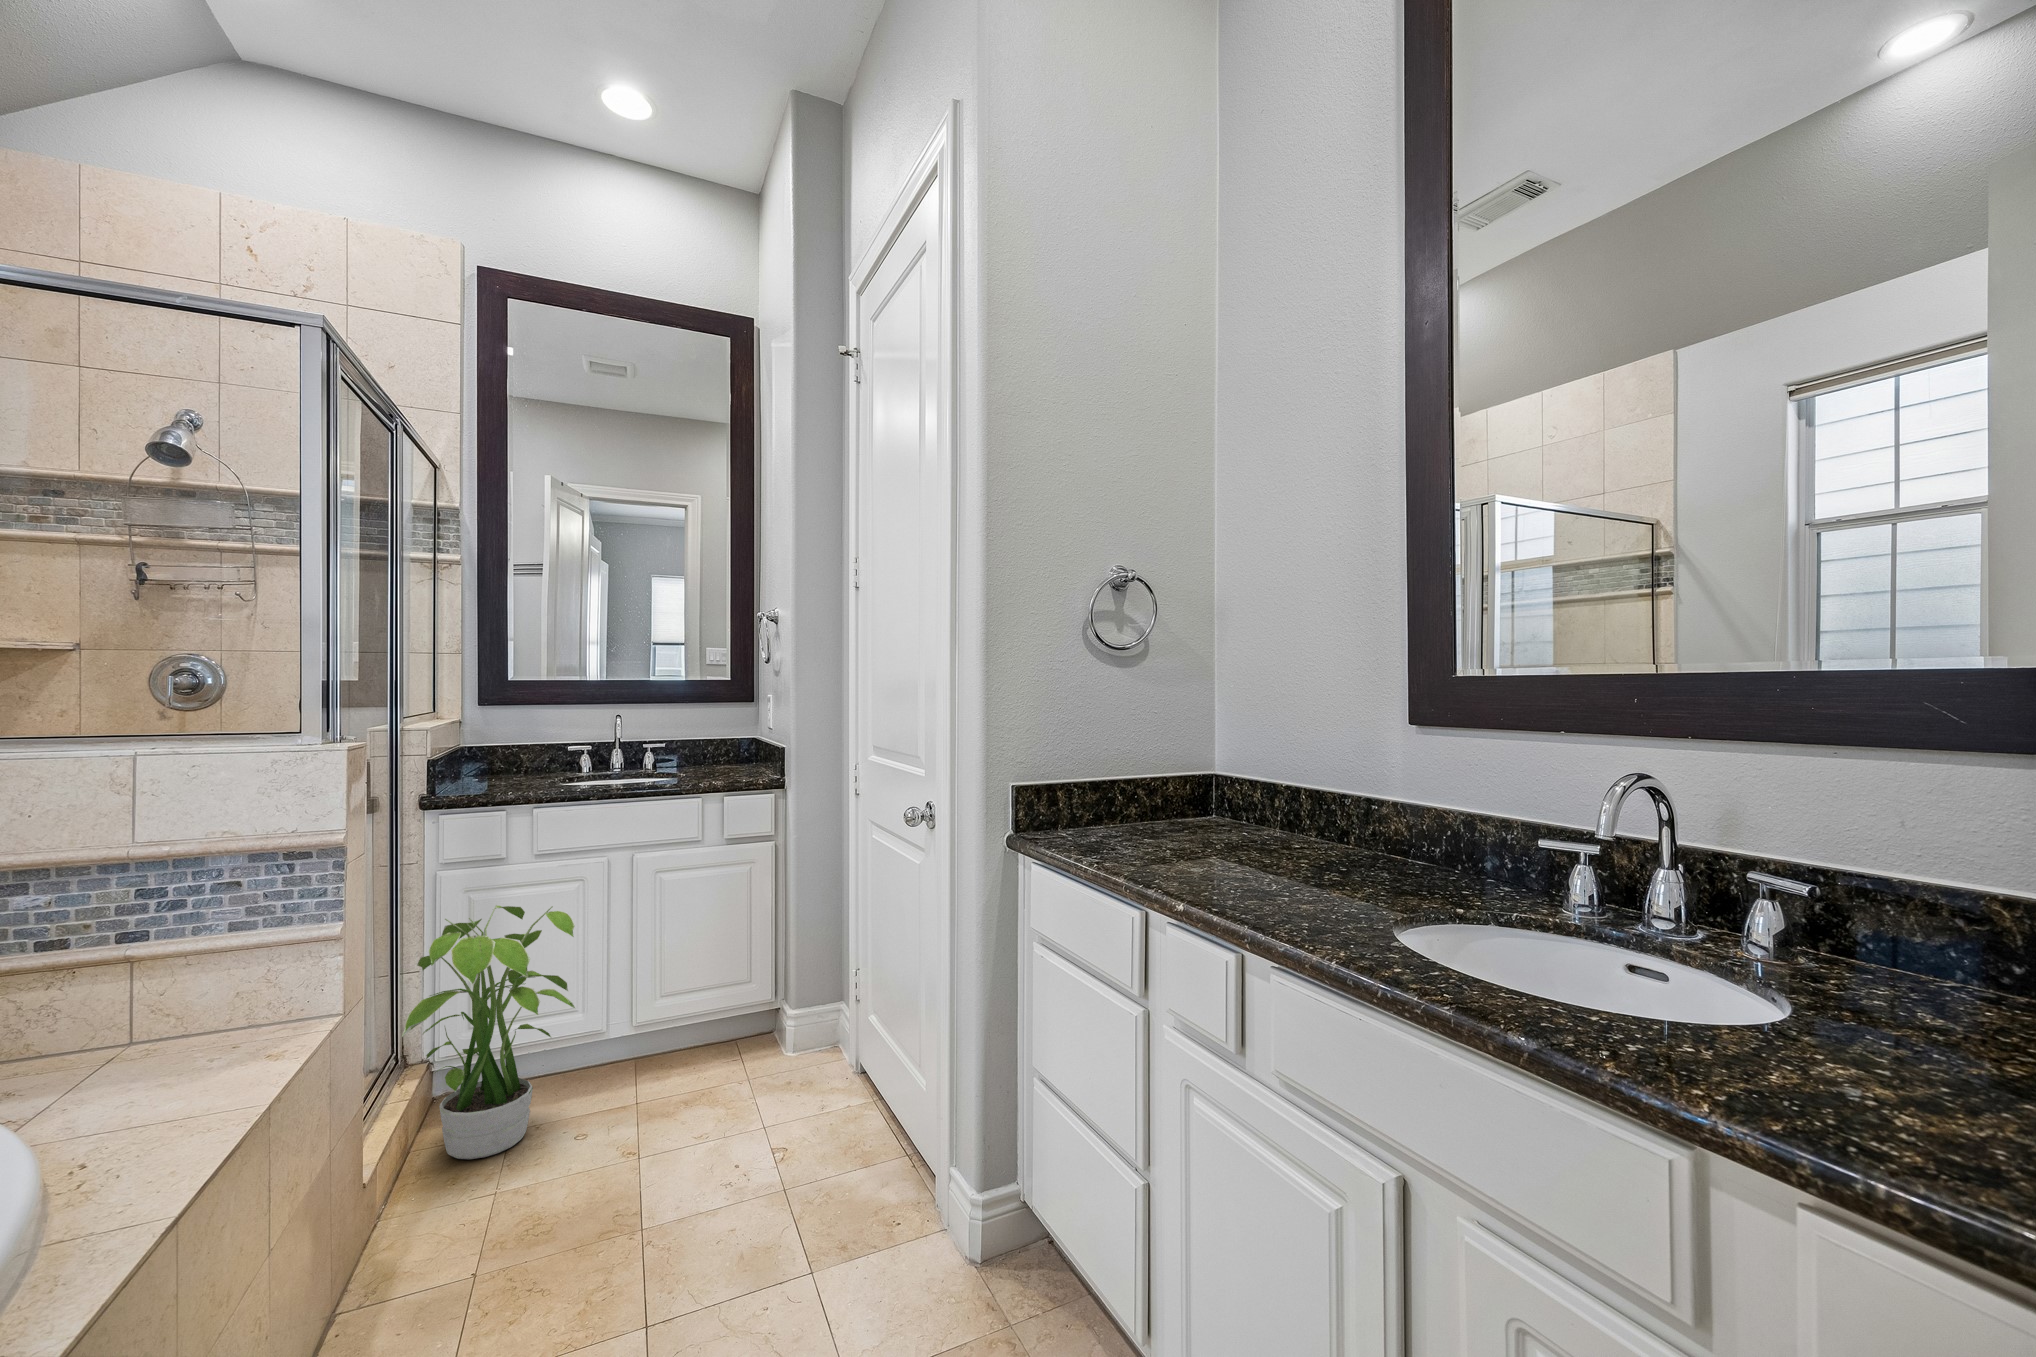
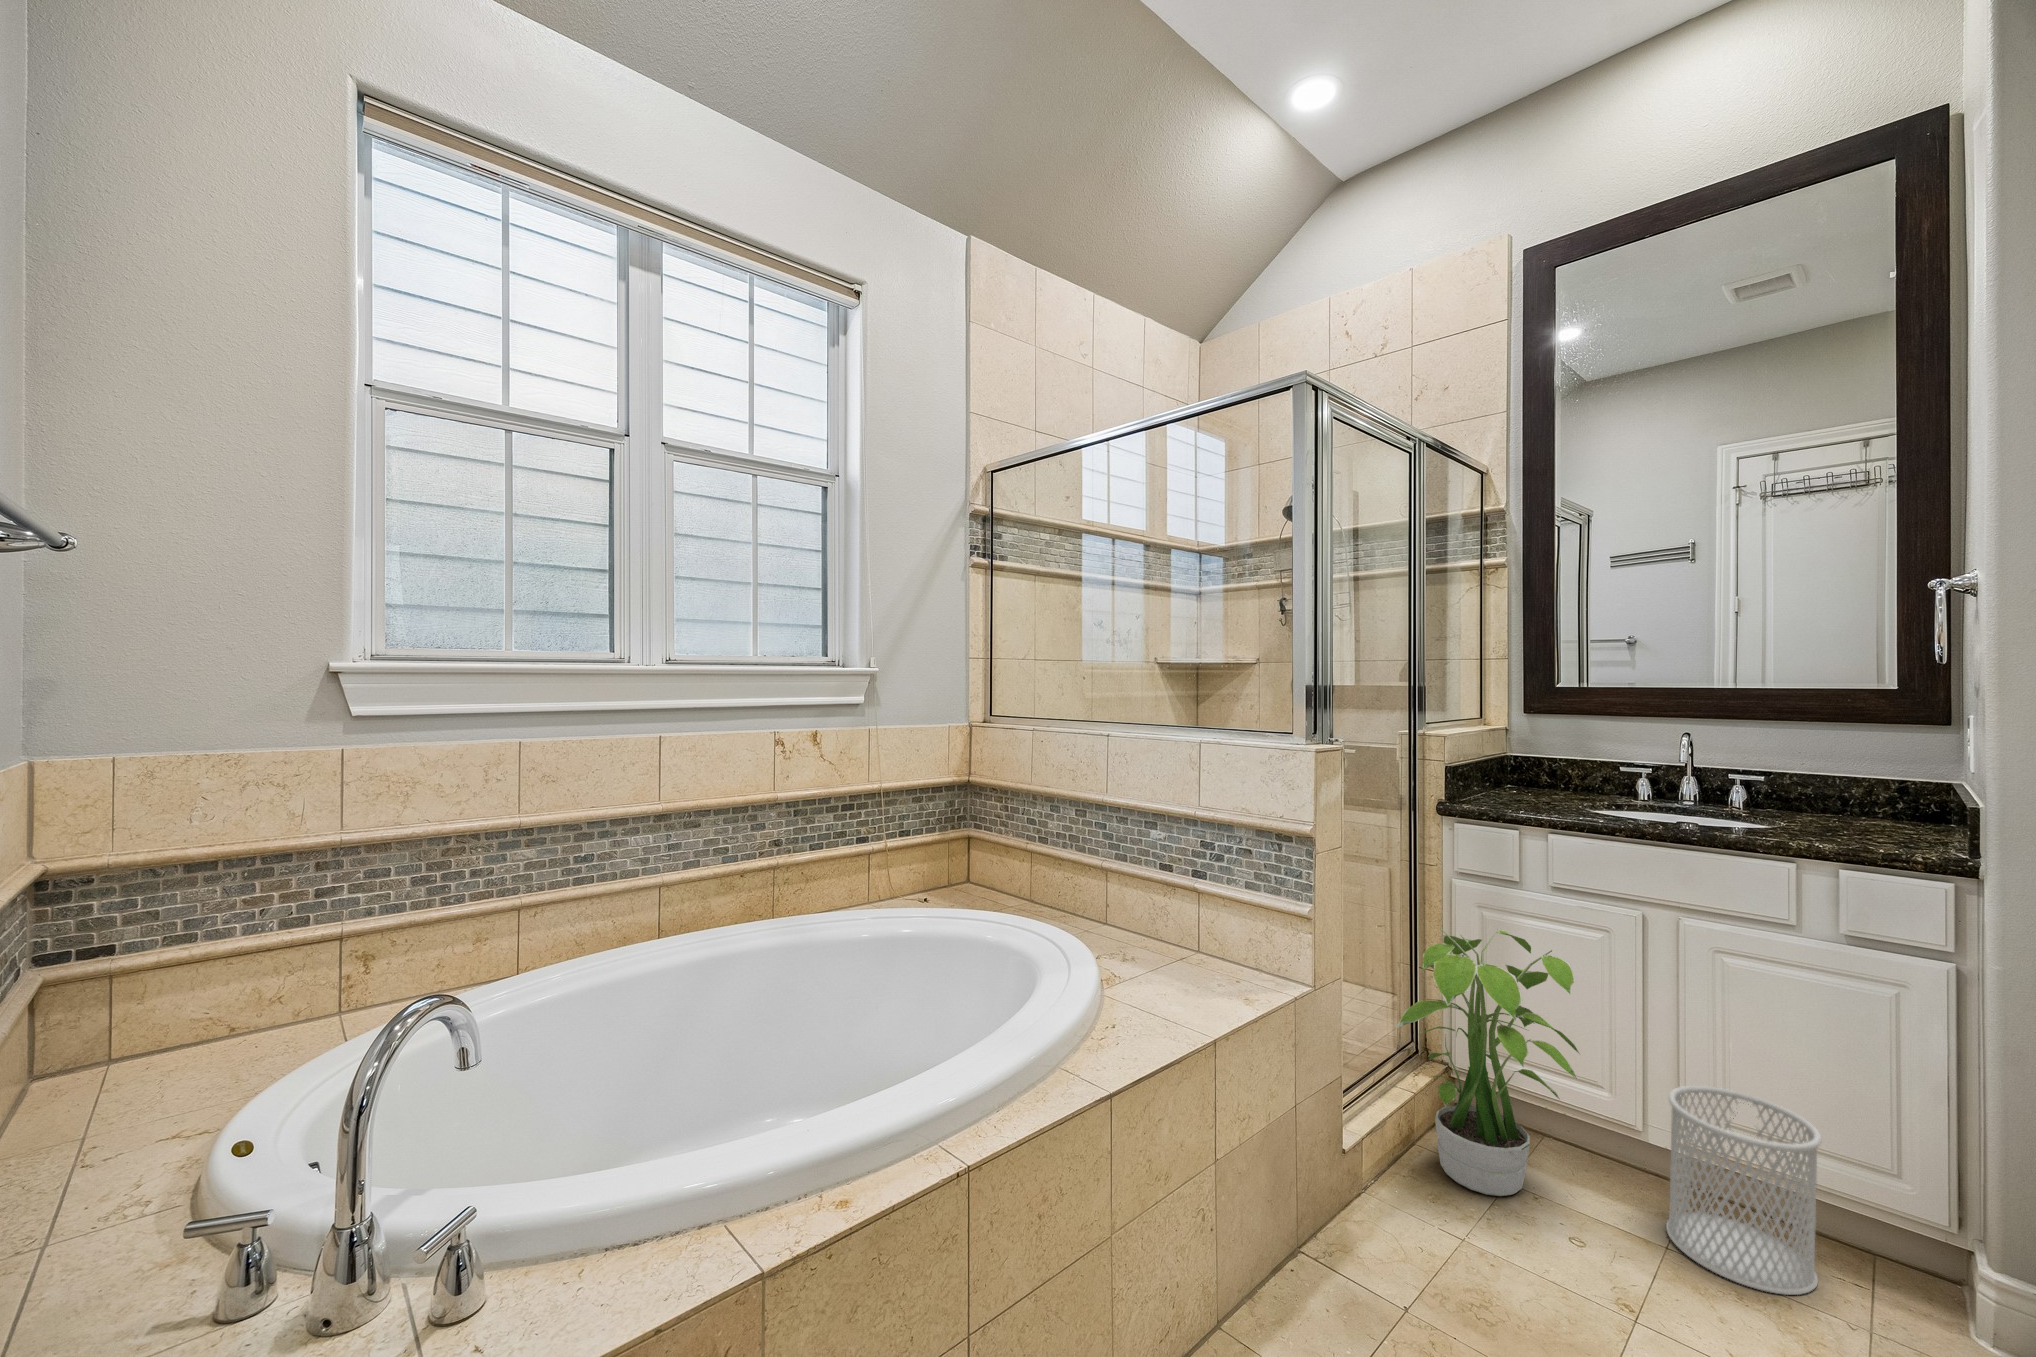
wastebasket: none [633,971,724,1106] -> present [1666,1086,1822,1295]

